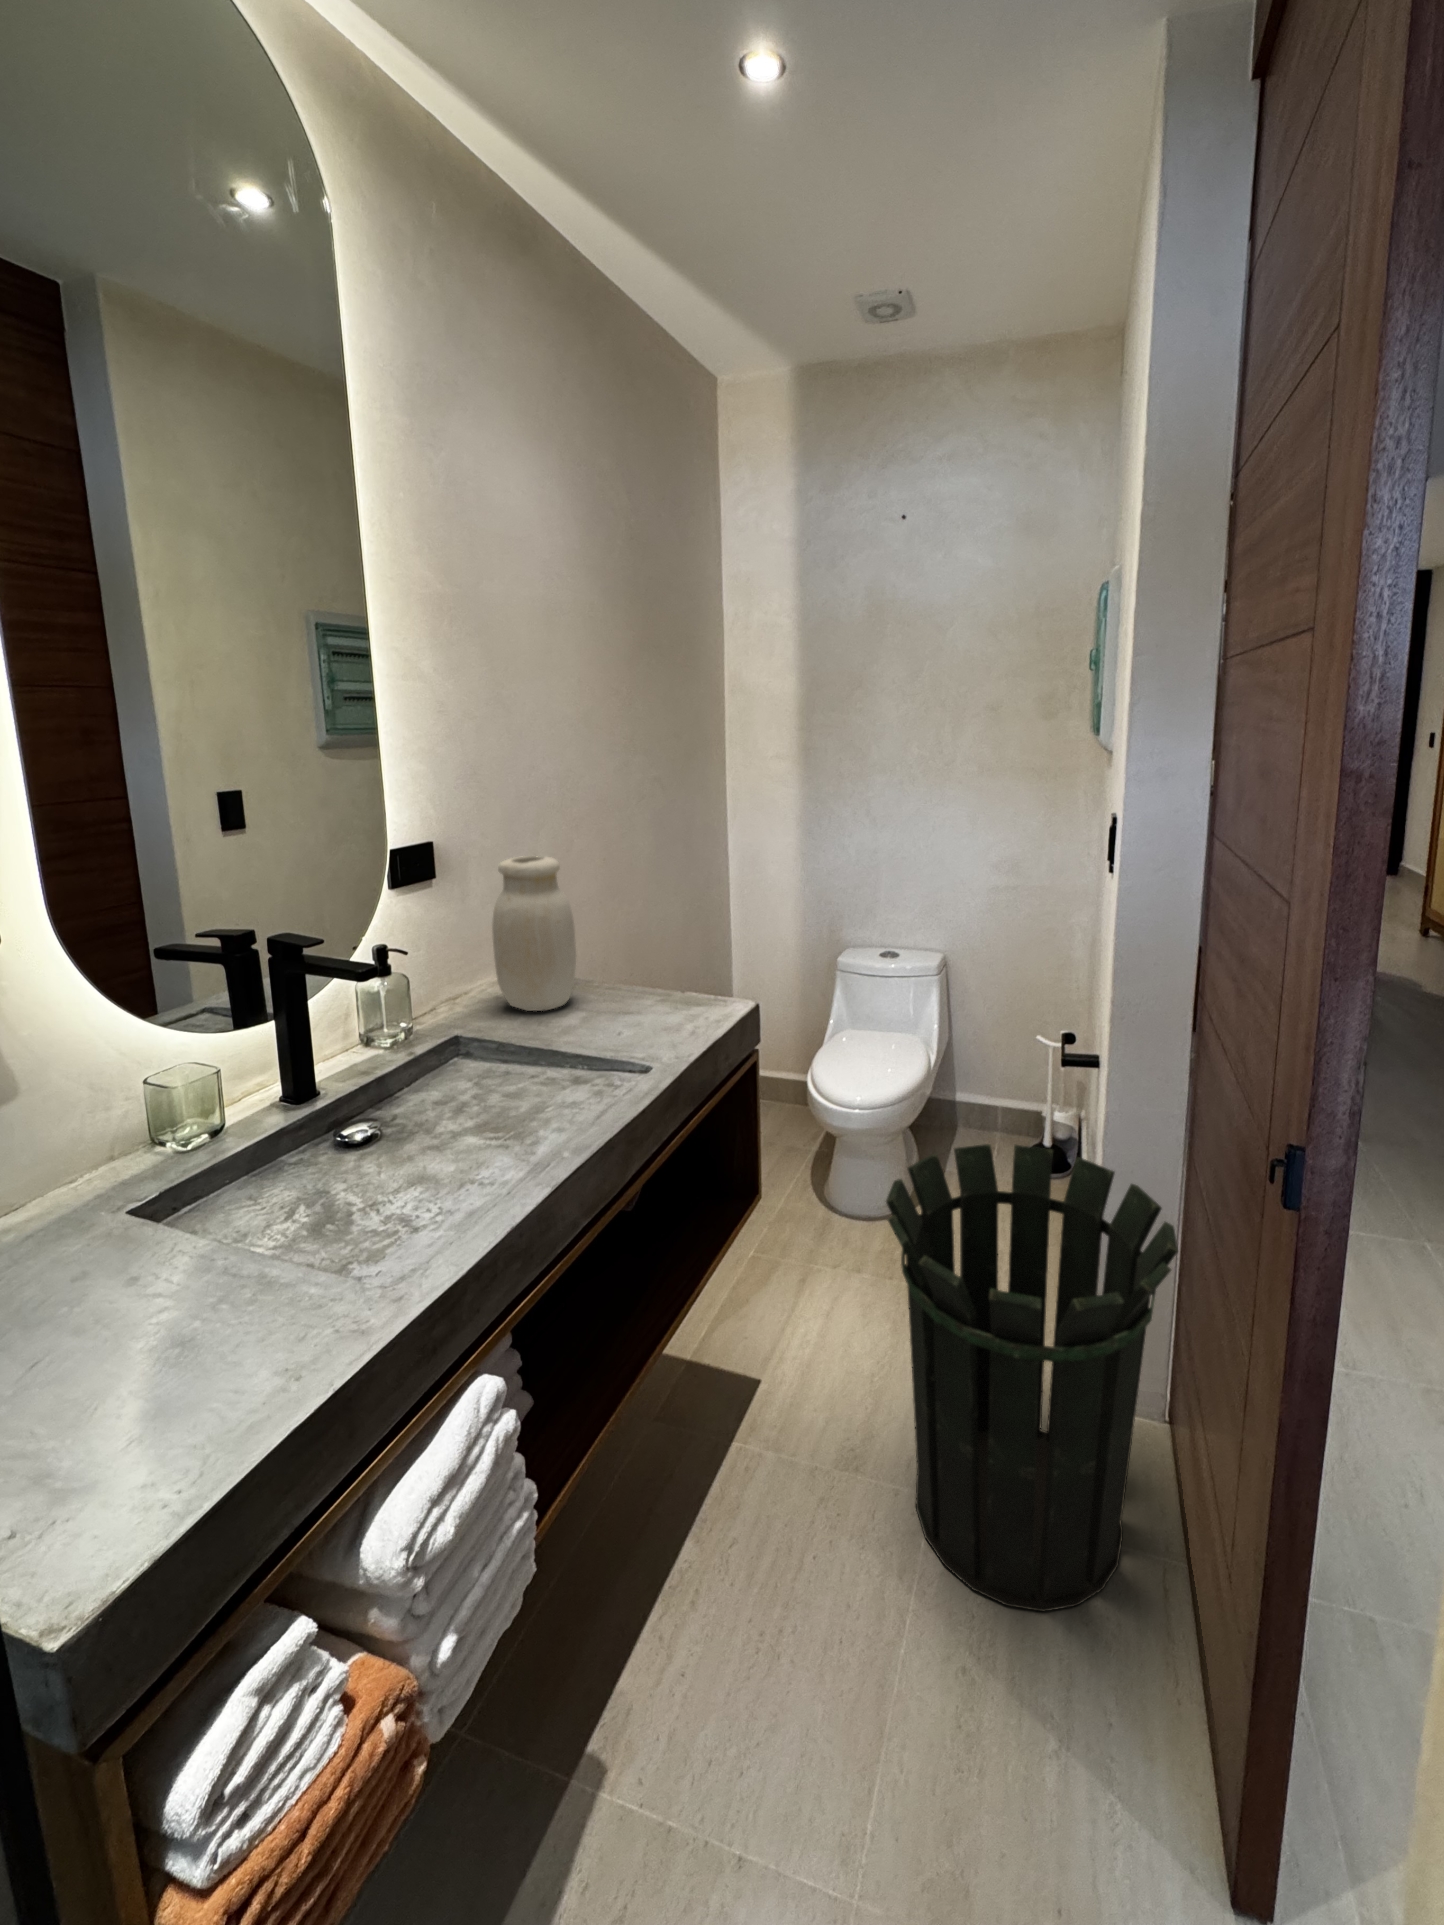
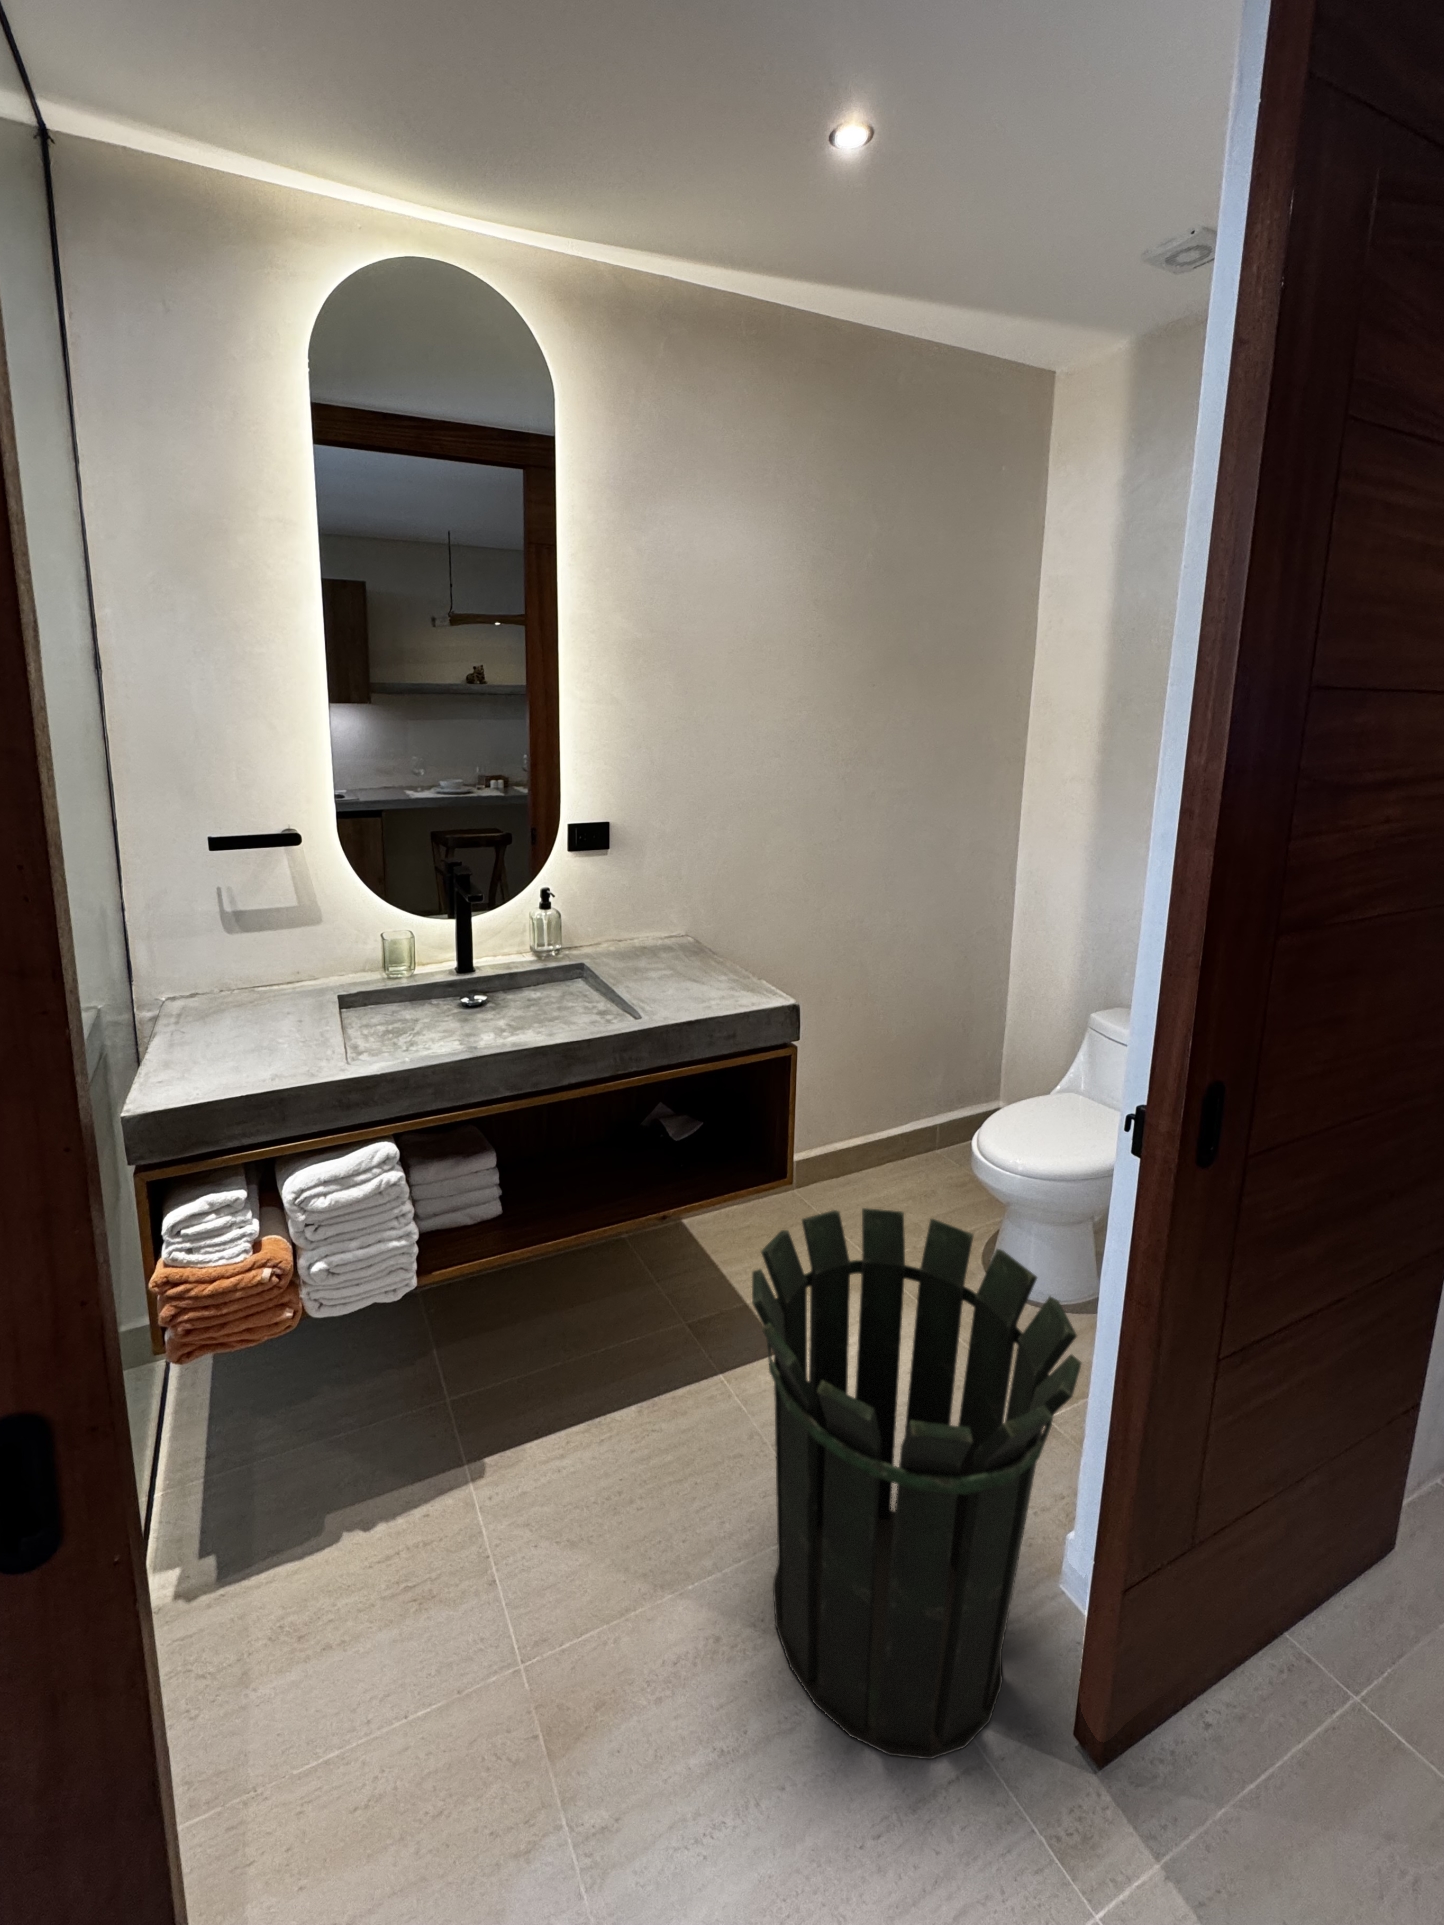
jar: present [492,856,576,1011] -> none [632,843,688,963]

